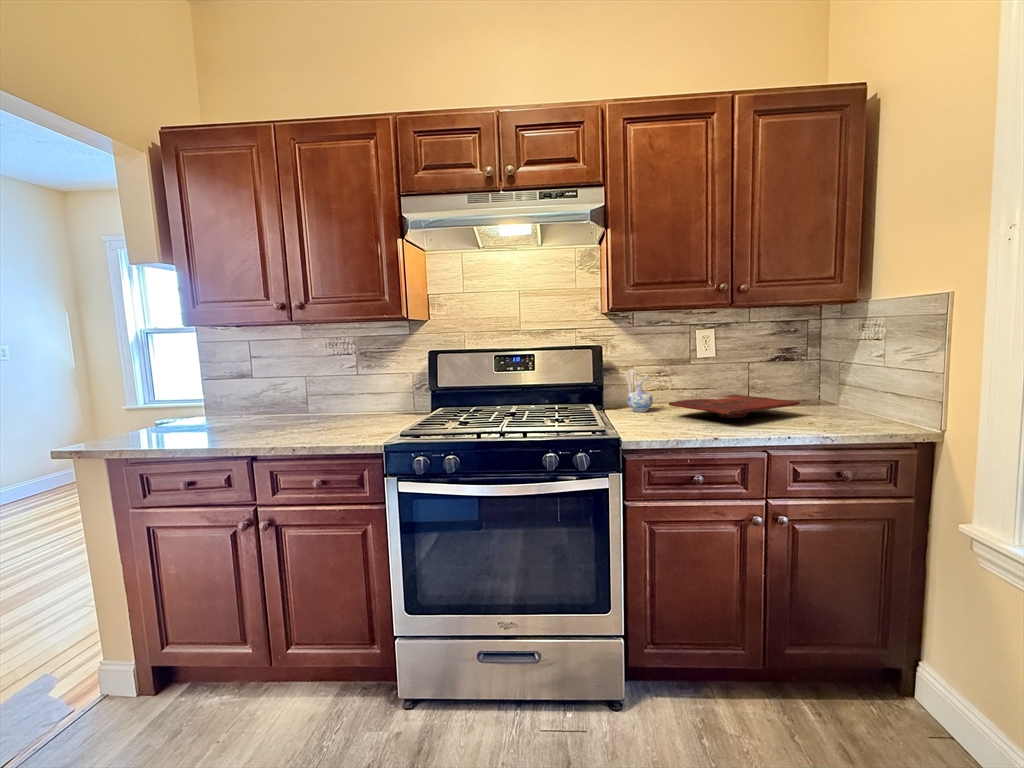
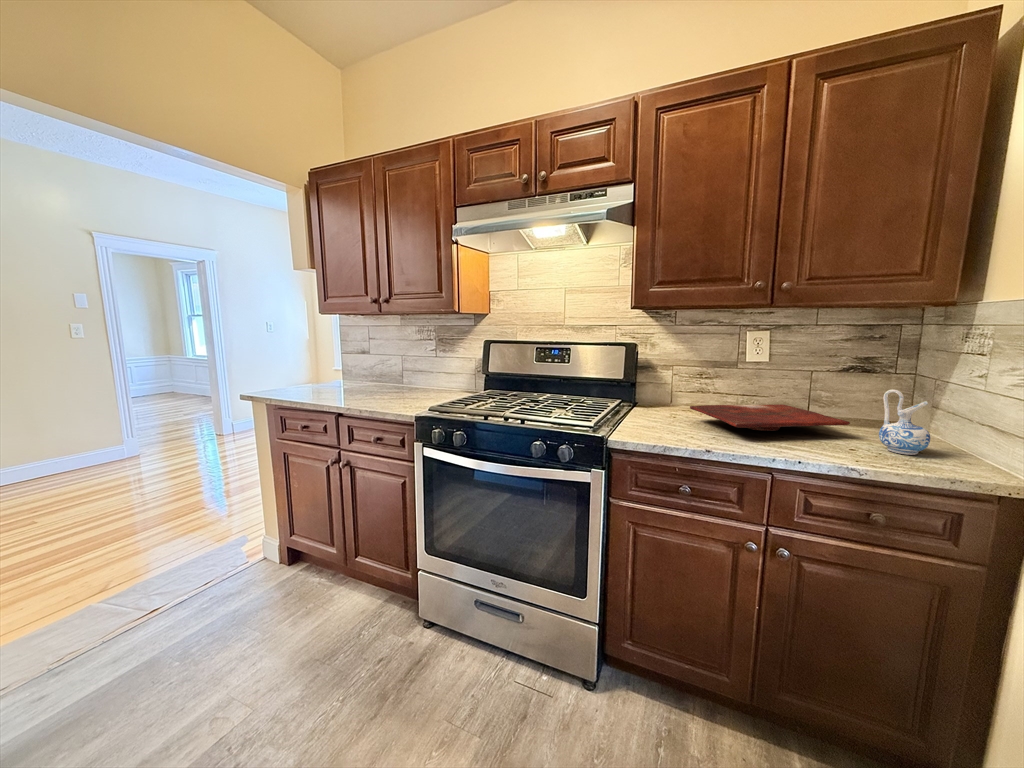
ceramic pitcher: present [627,370,653,412] -> present [879,390,930,455]

